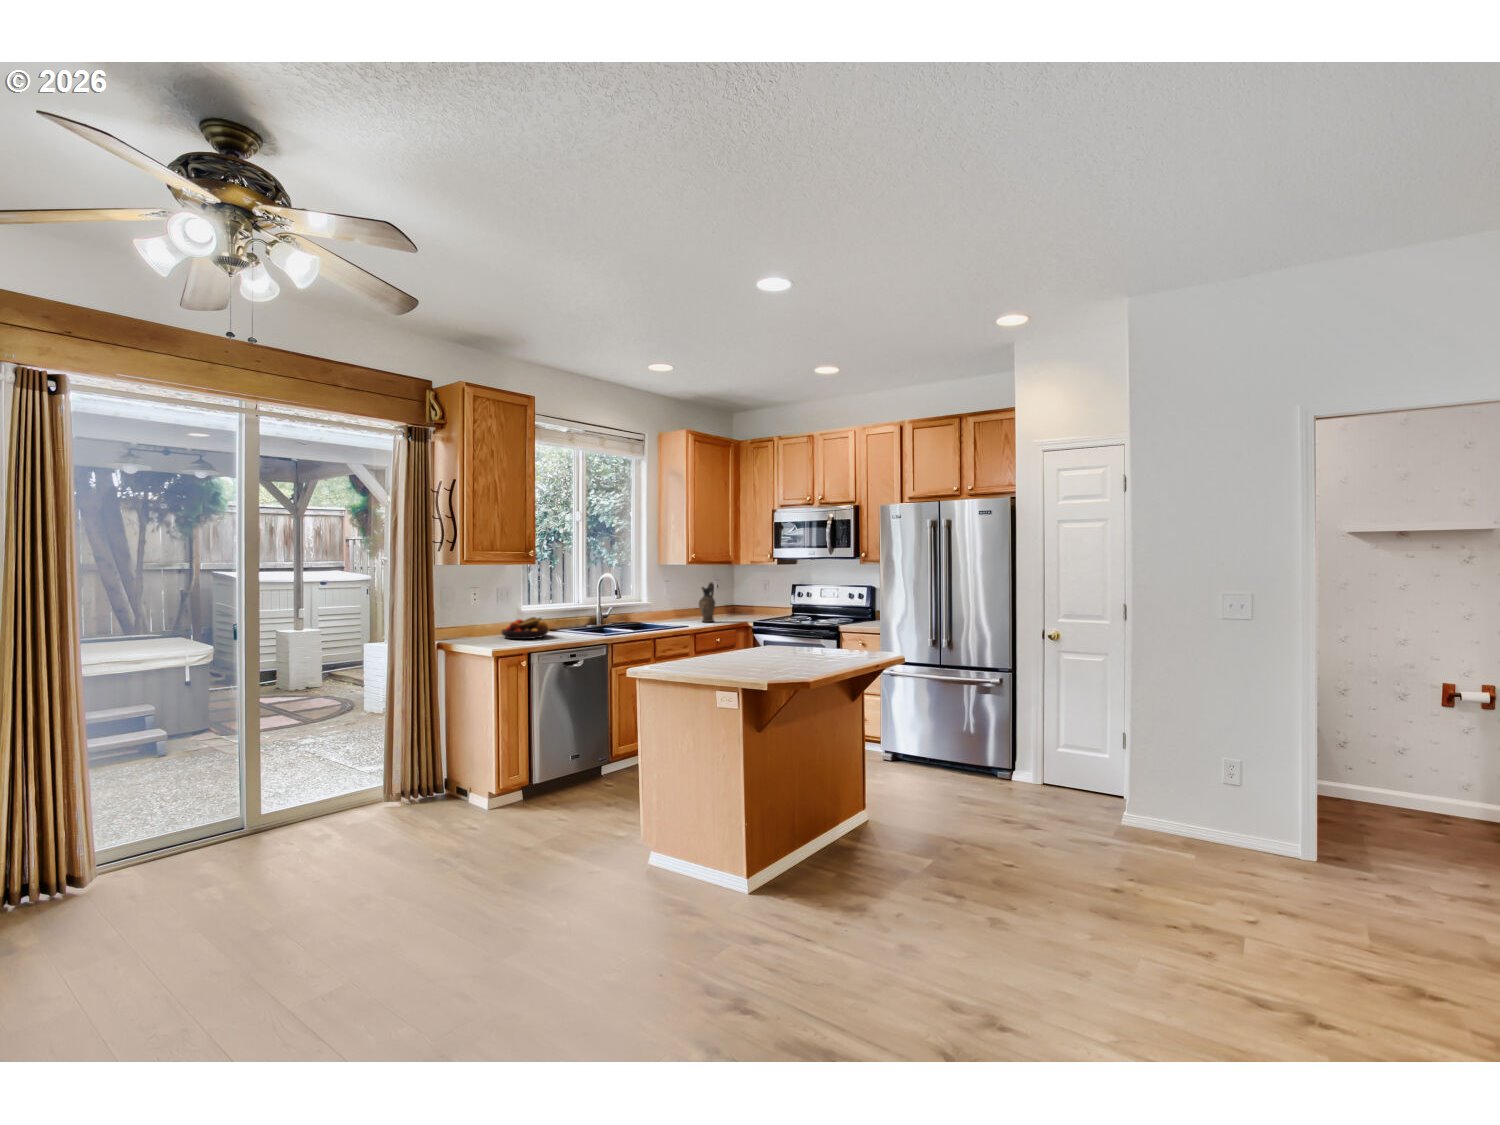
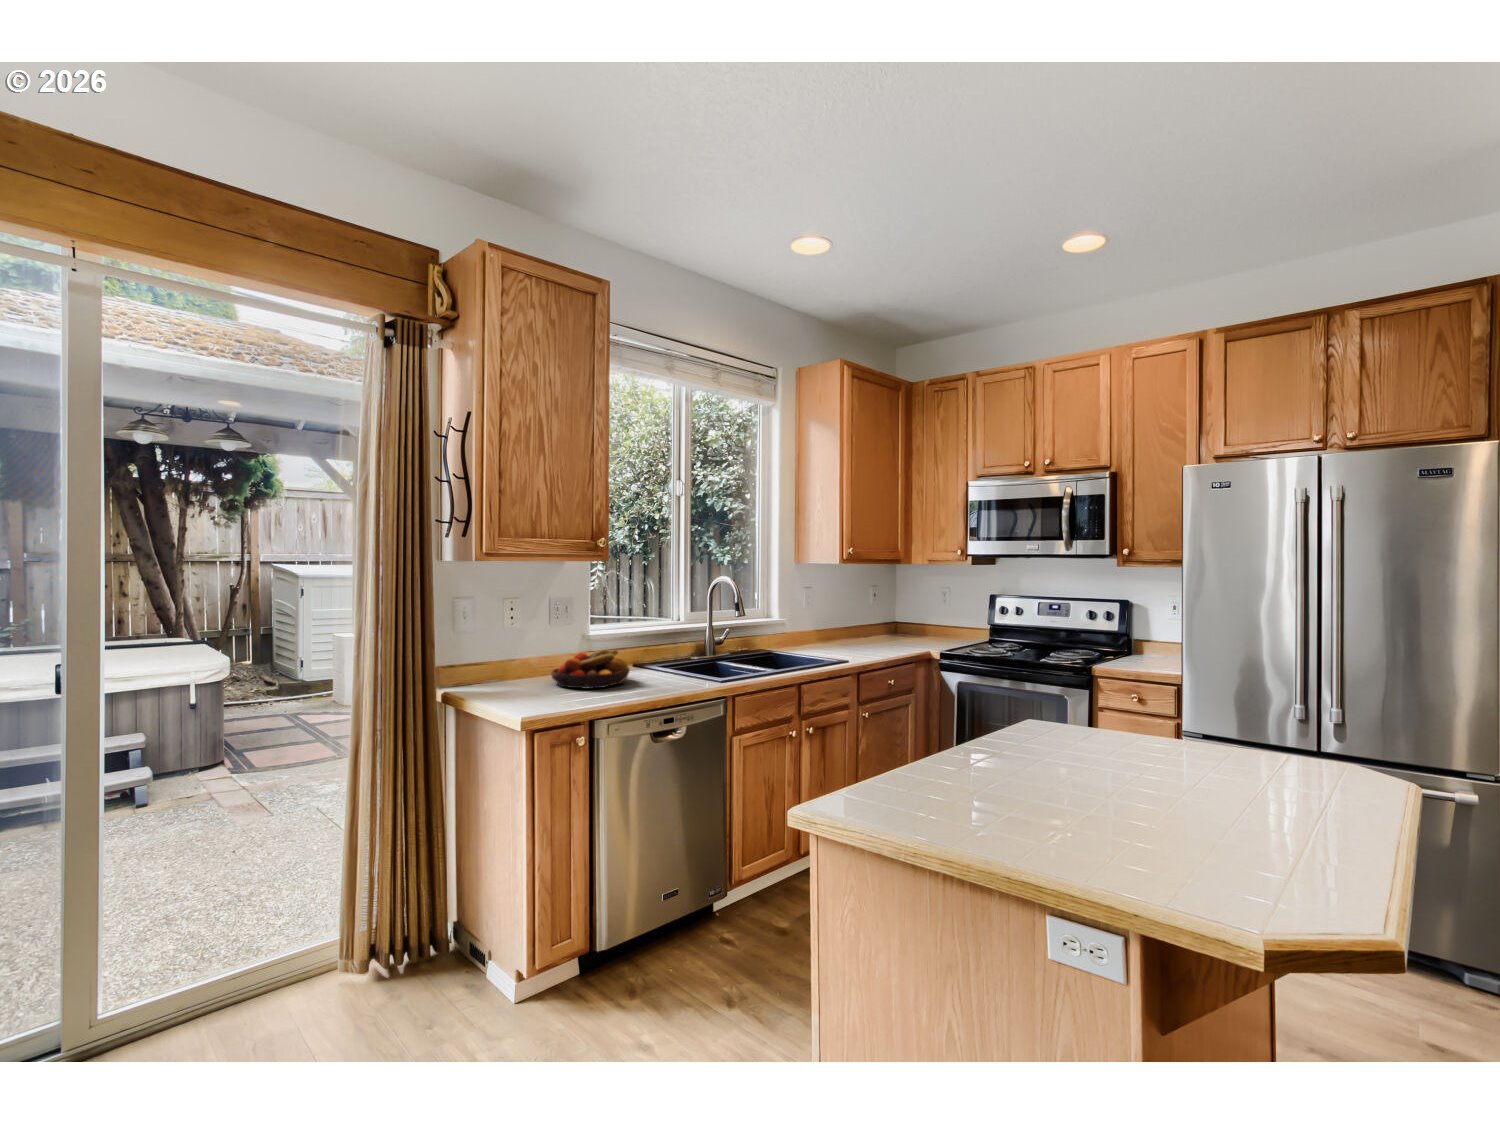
ceramic pitcher: present [699,582,715,622] -> none [856,593,882,654]

